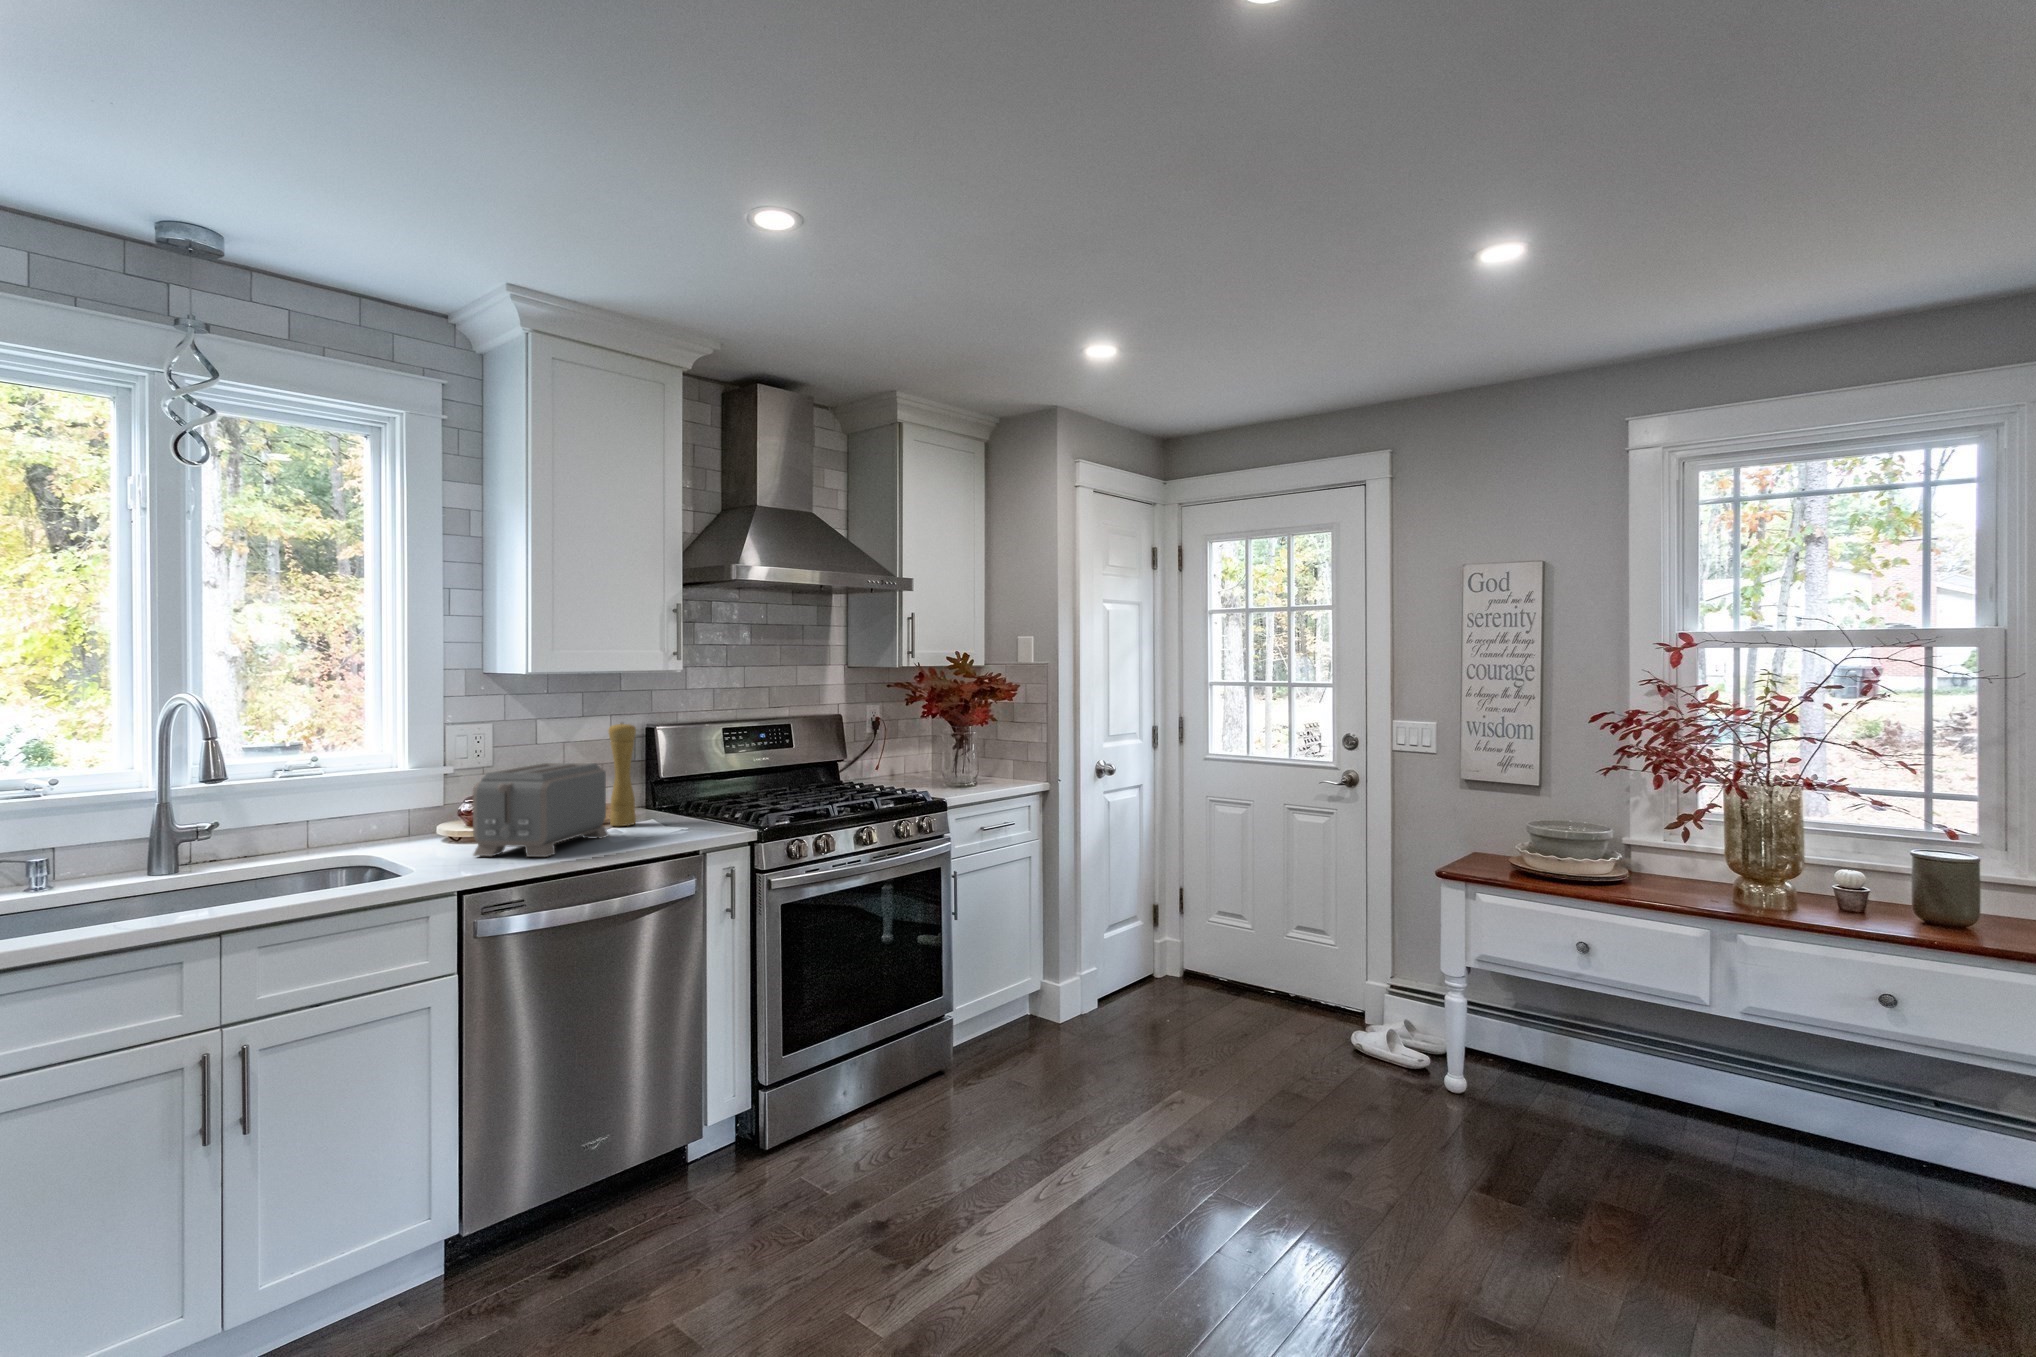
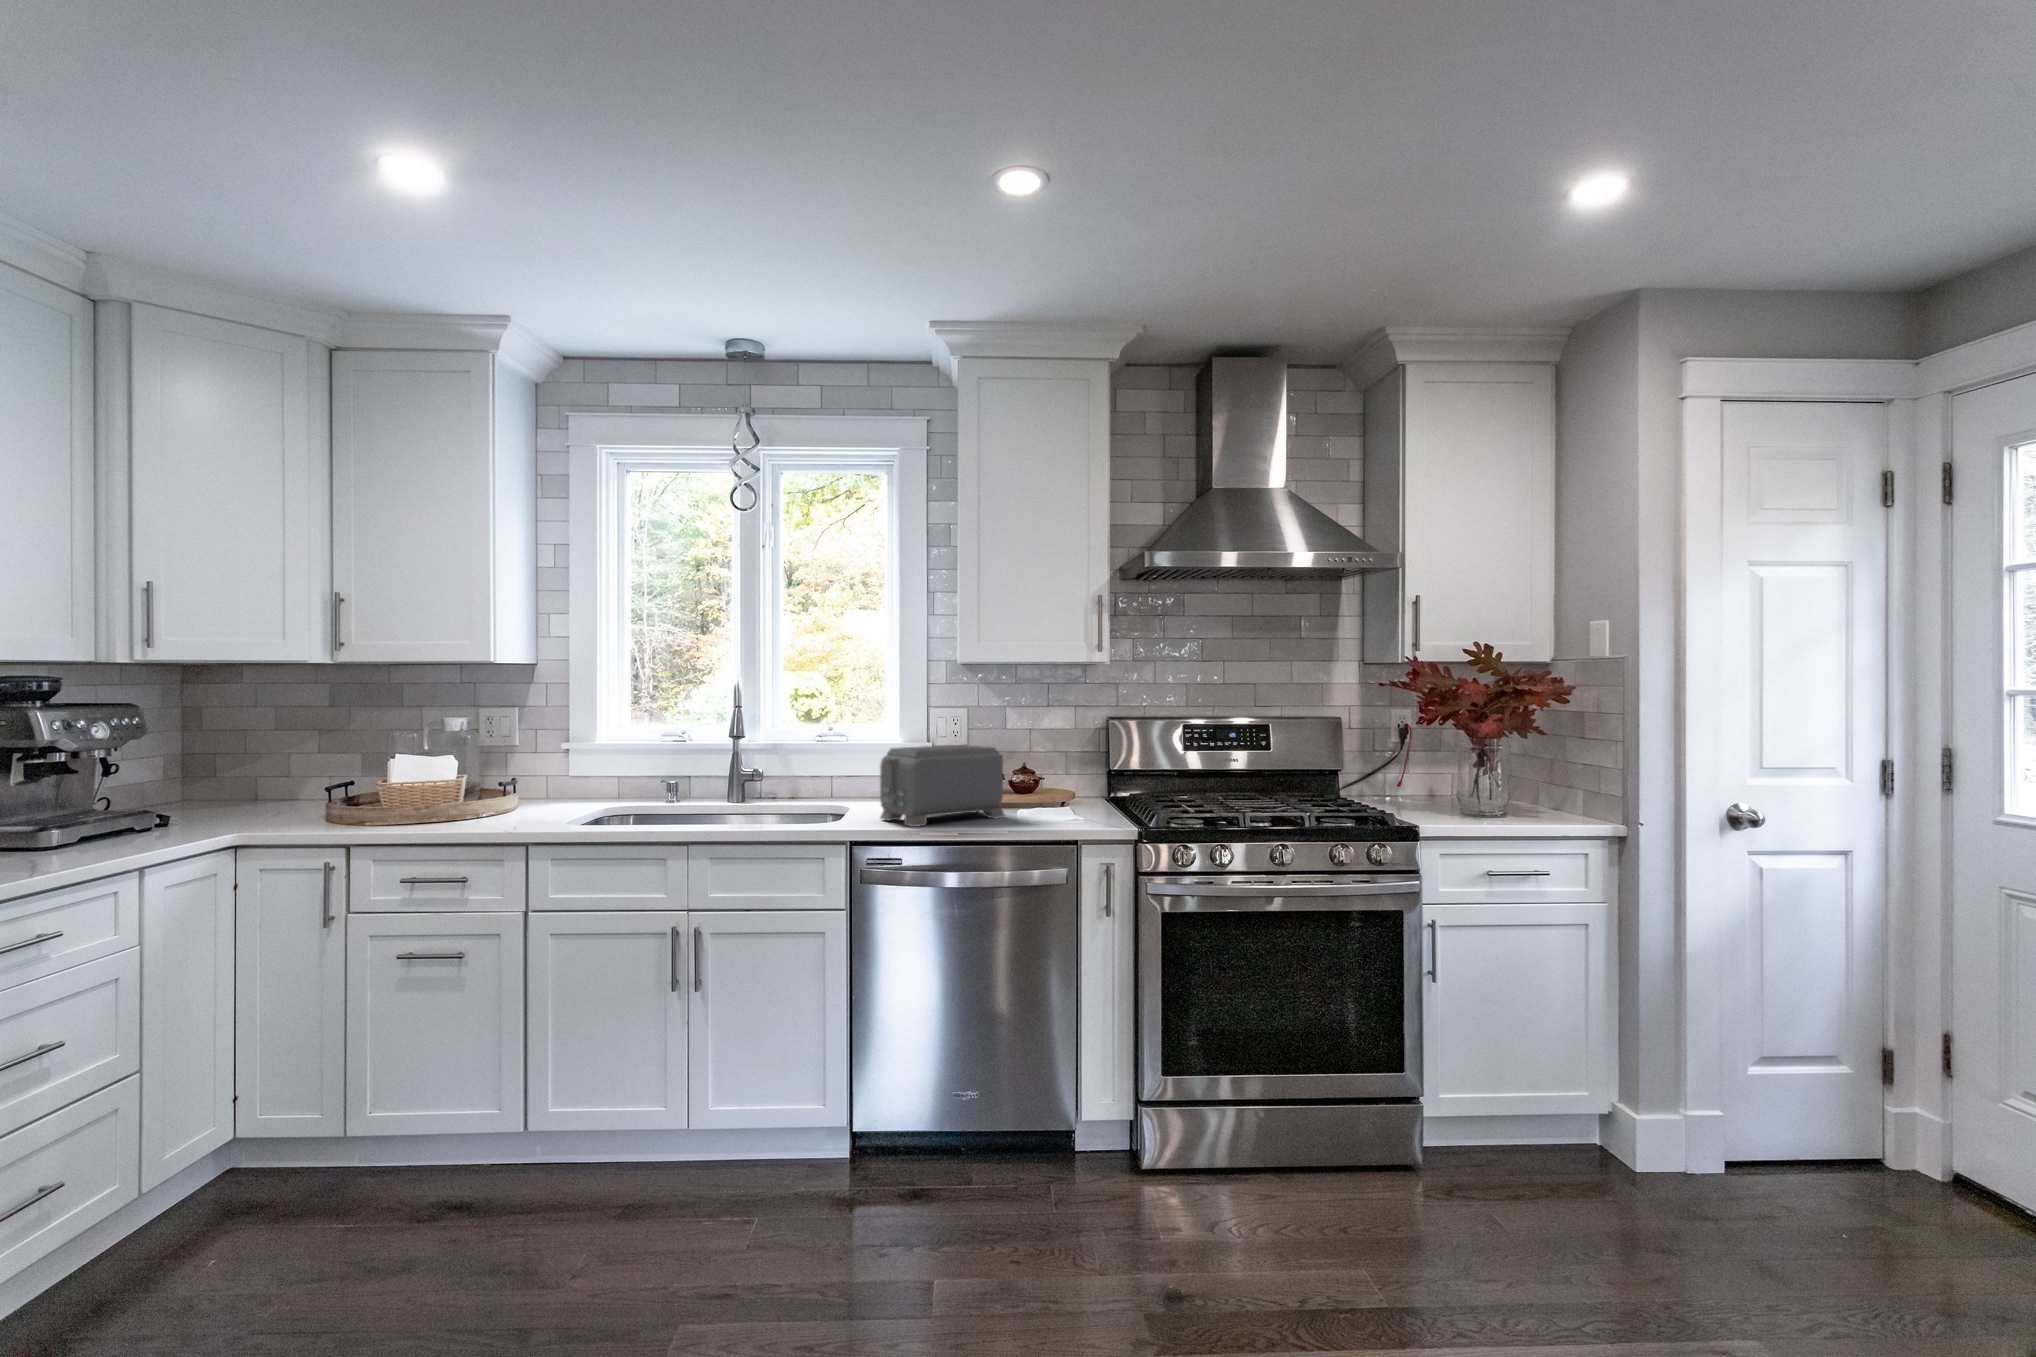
pepper mill: present [608,723,636,826] -> none [1029,711,1053,811]

